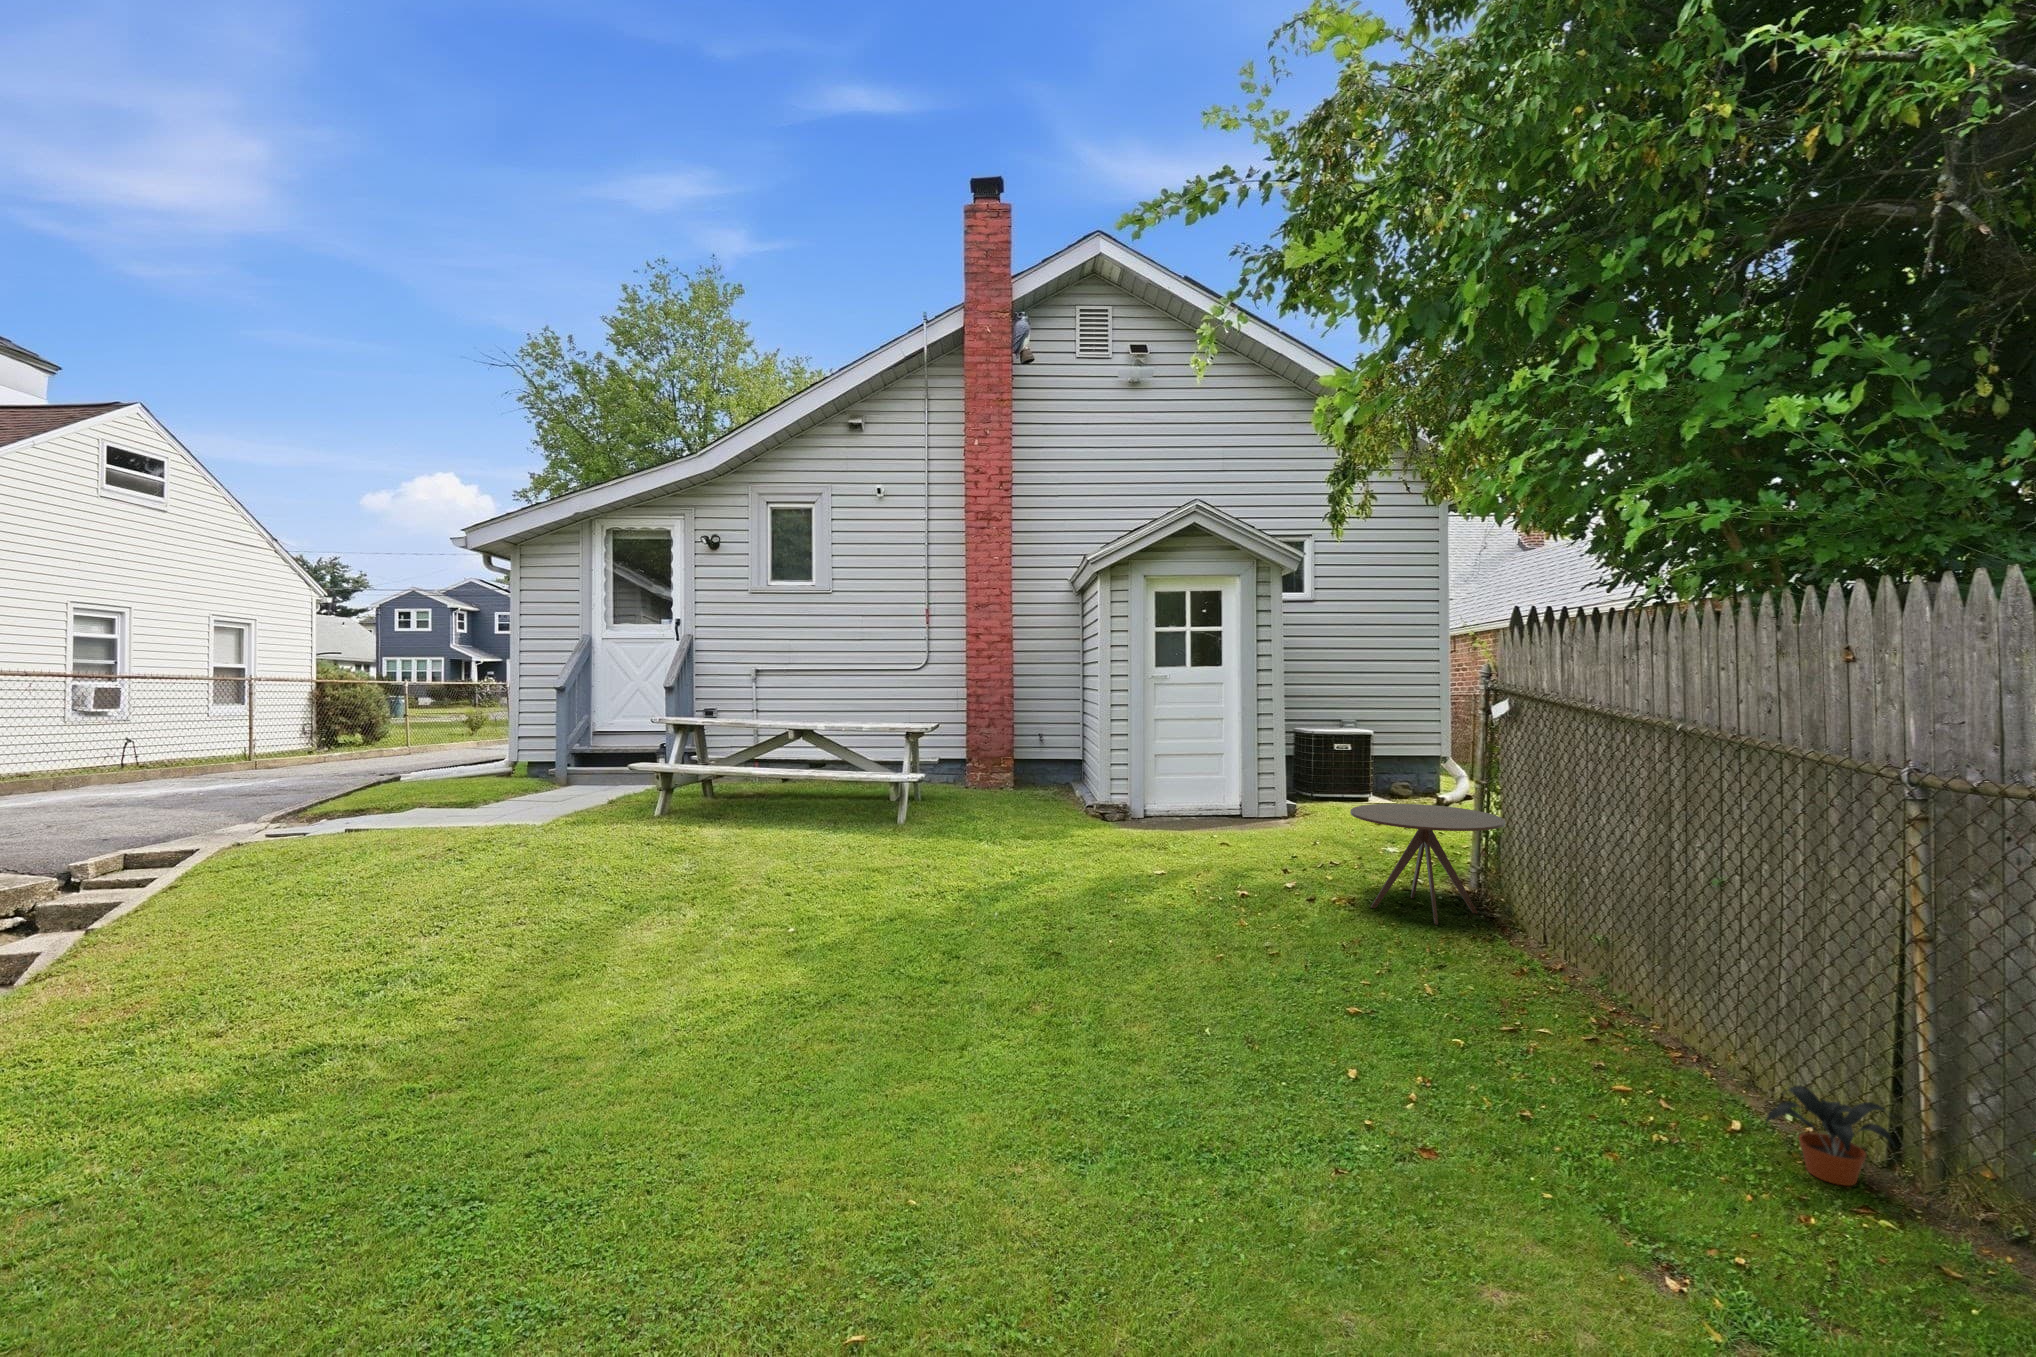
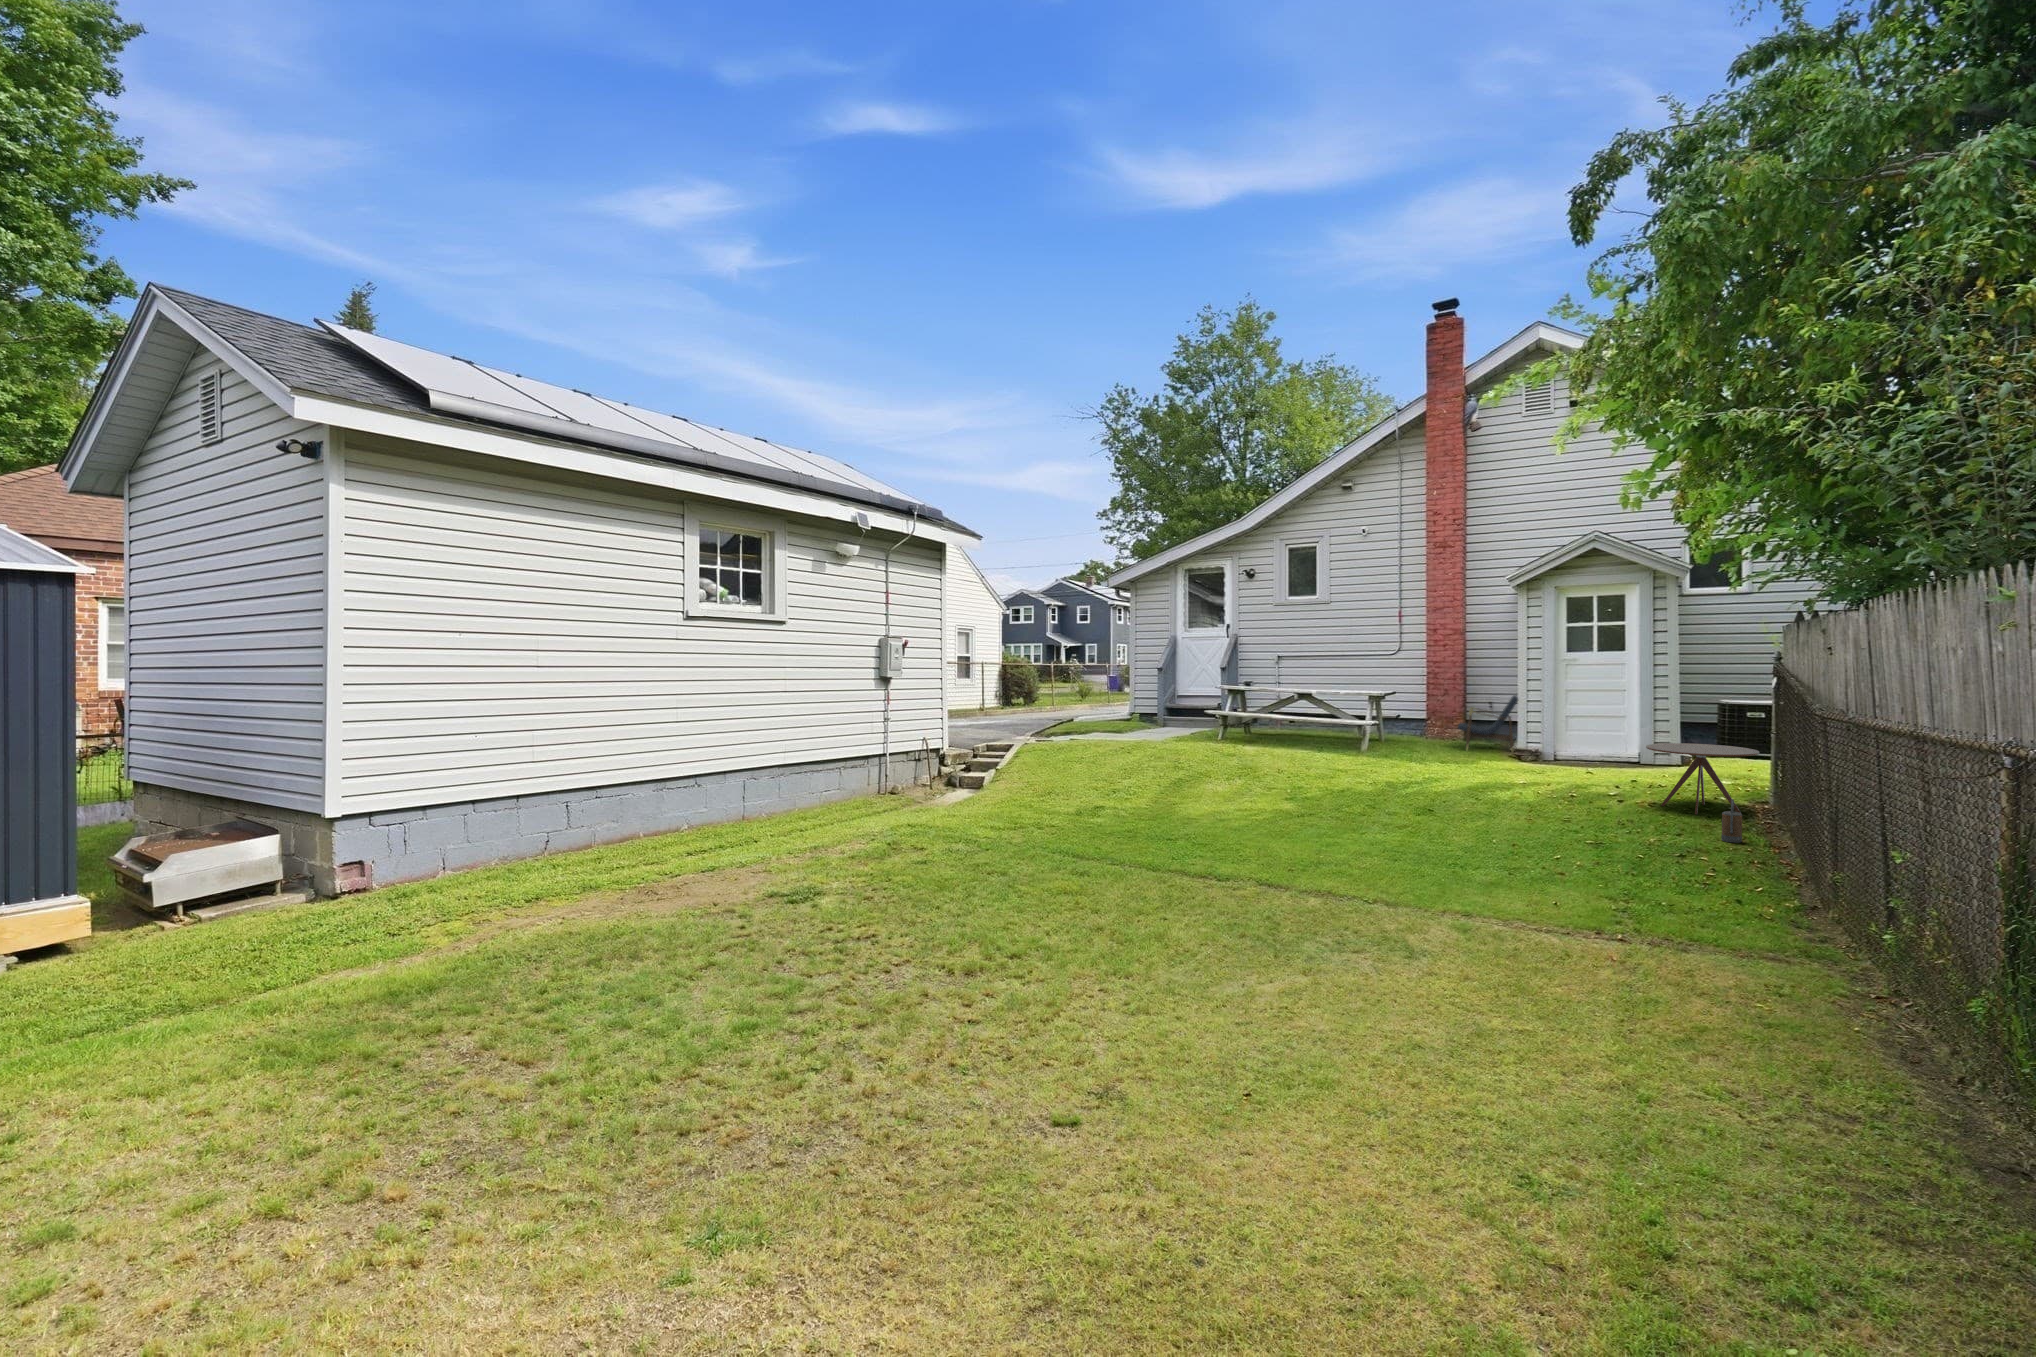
lounge chair: none [1013,726,1093,808] -> present [1458,695,1518,751]
watering can: none [1559,920,1594,1002] -> present [1721,799,1742,843]
potted plant: present [1766,1086,1895,1186] -> none [1712,848,1774,885]

